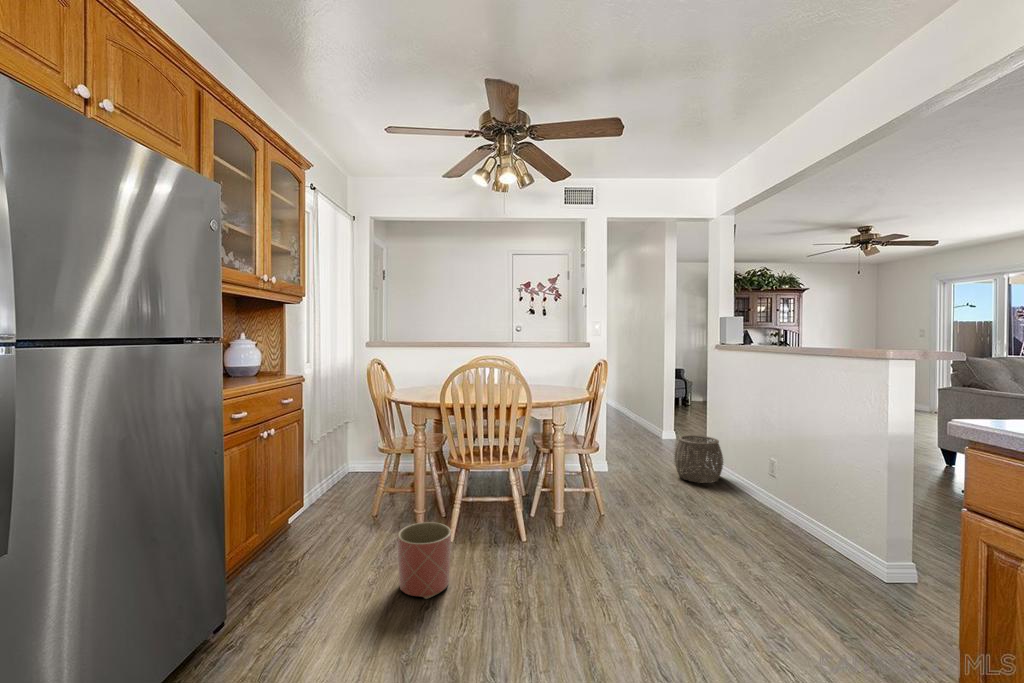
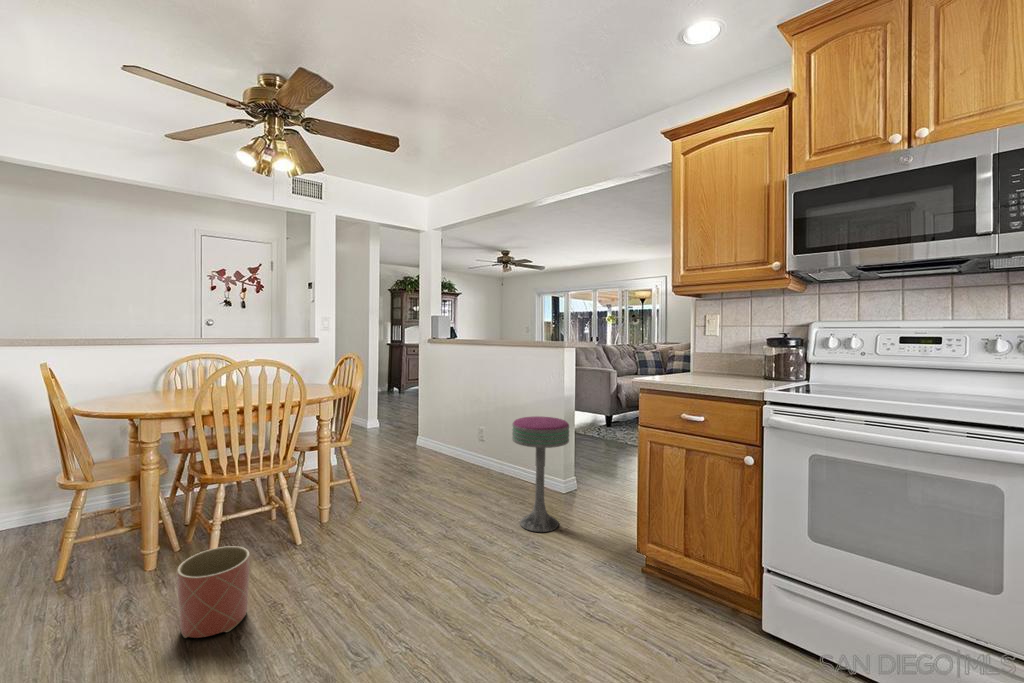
woven basket: present [674,435,723,483] -> none [401,414,440,454]
bar stool: none [763,456,862,634] -> present [512,416,569,532]

